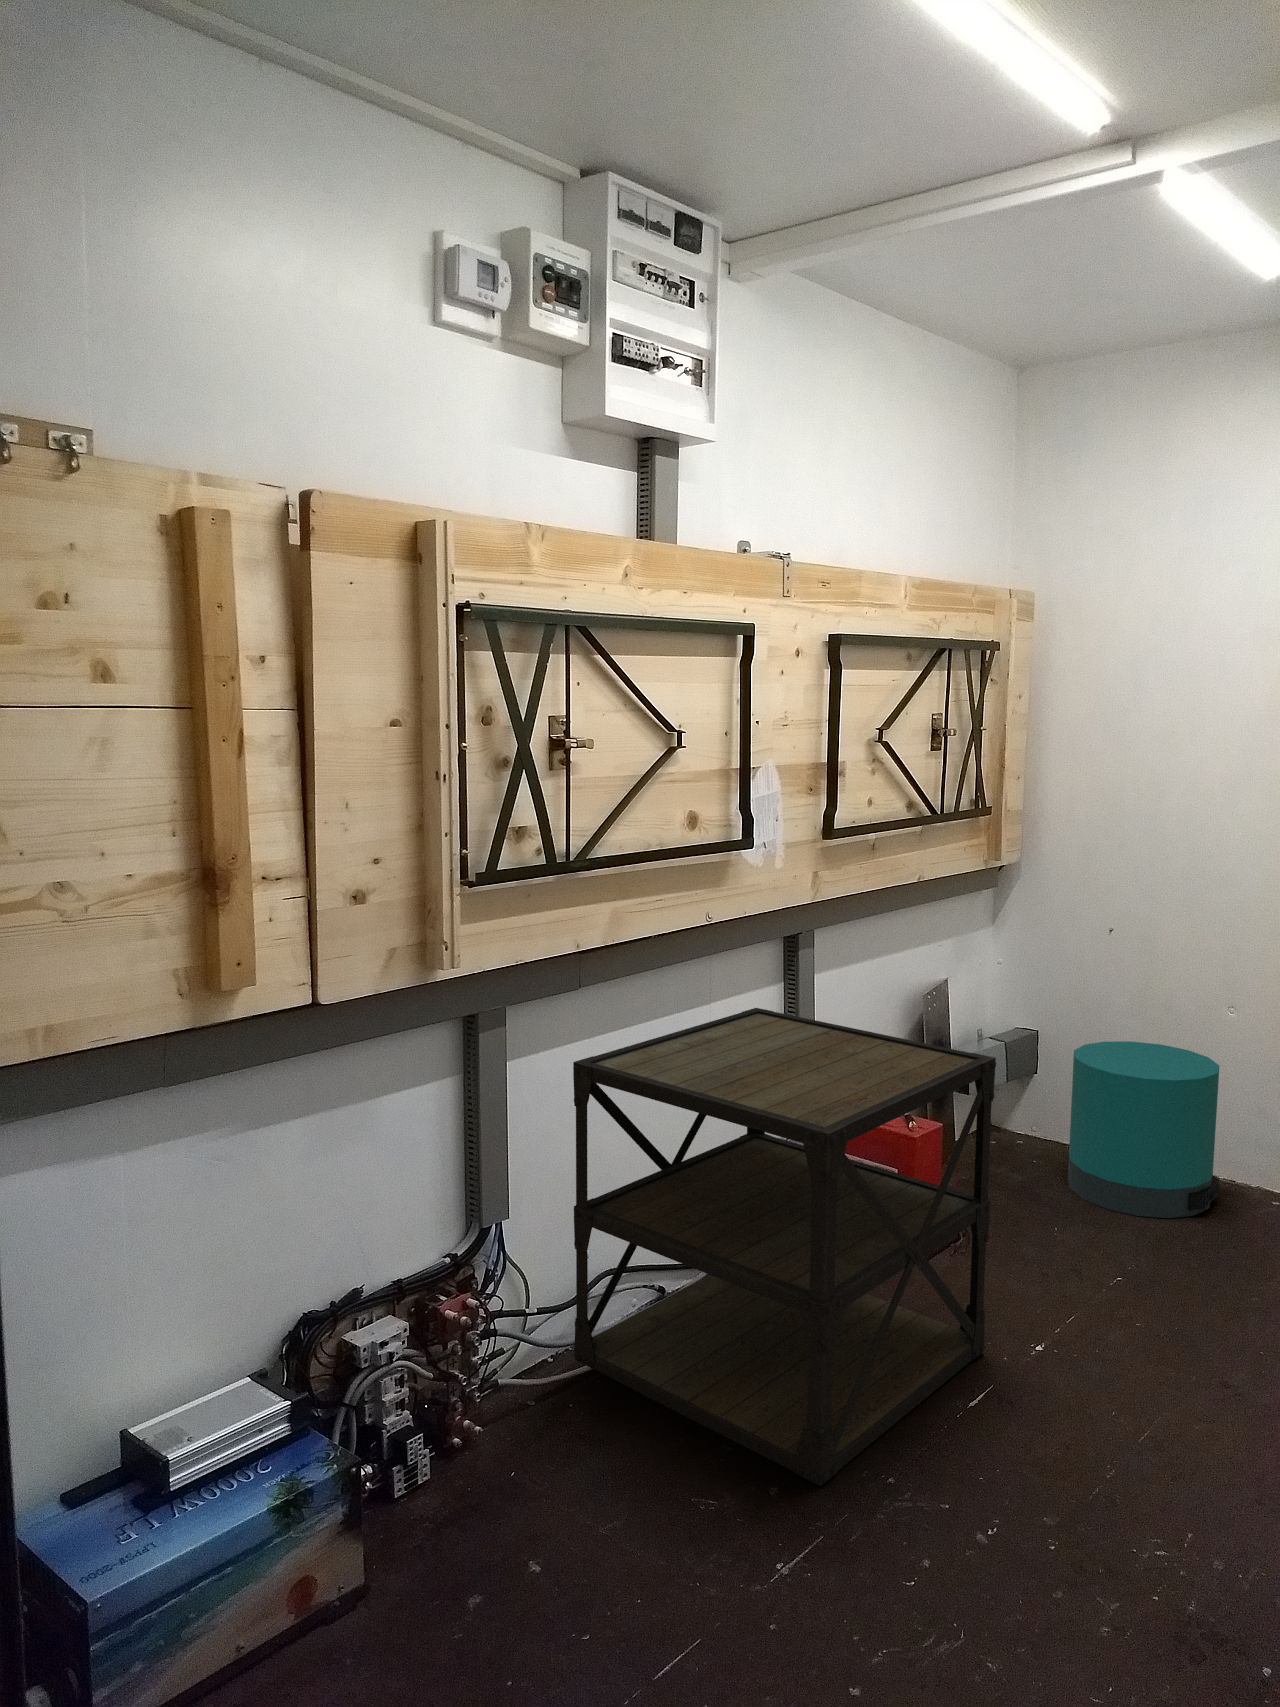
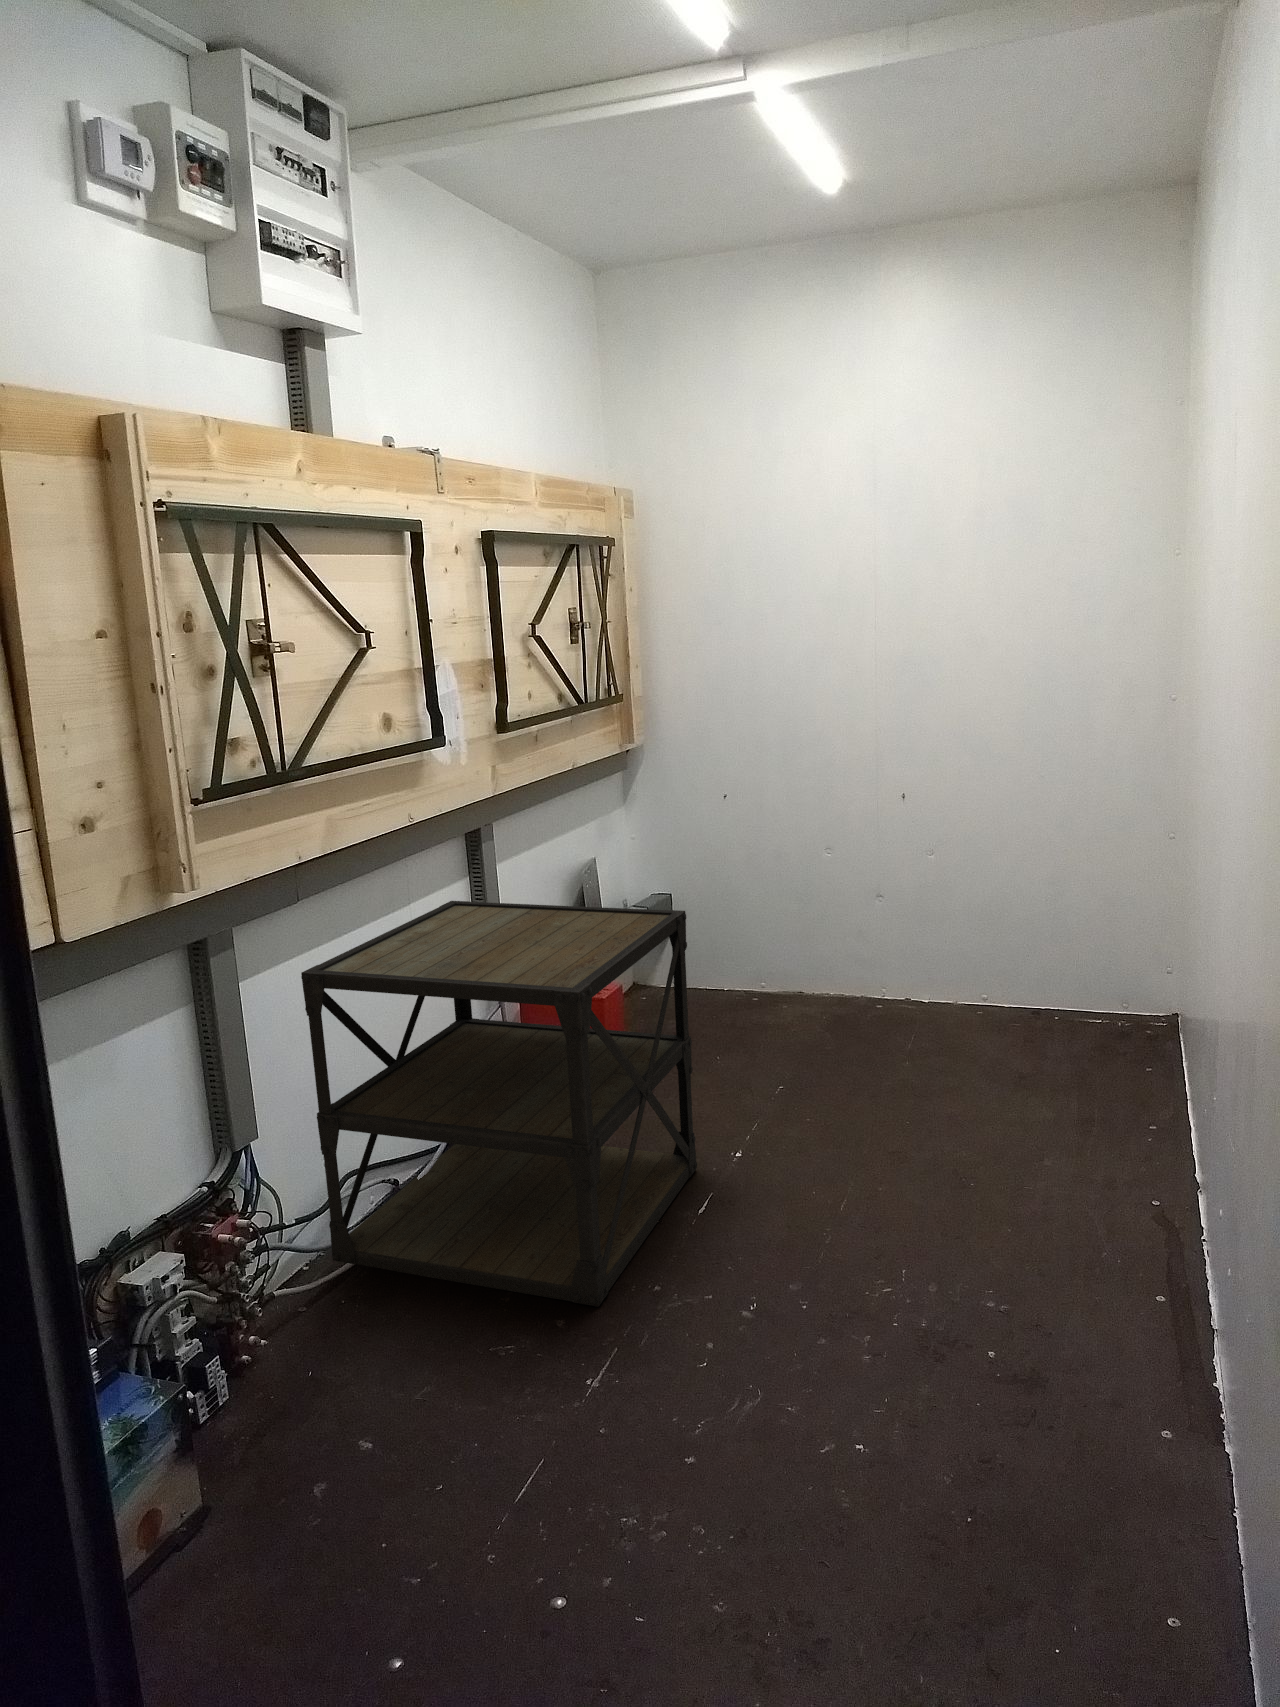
trash can: present [1068,1041,1220,1218] -> none [714,891,840,1037]

